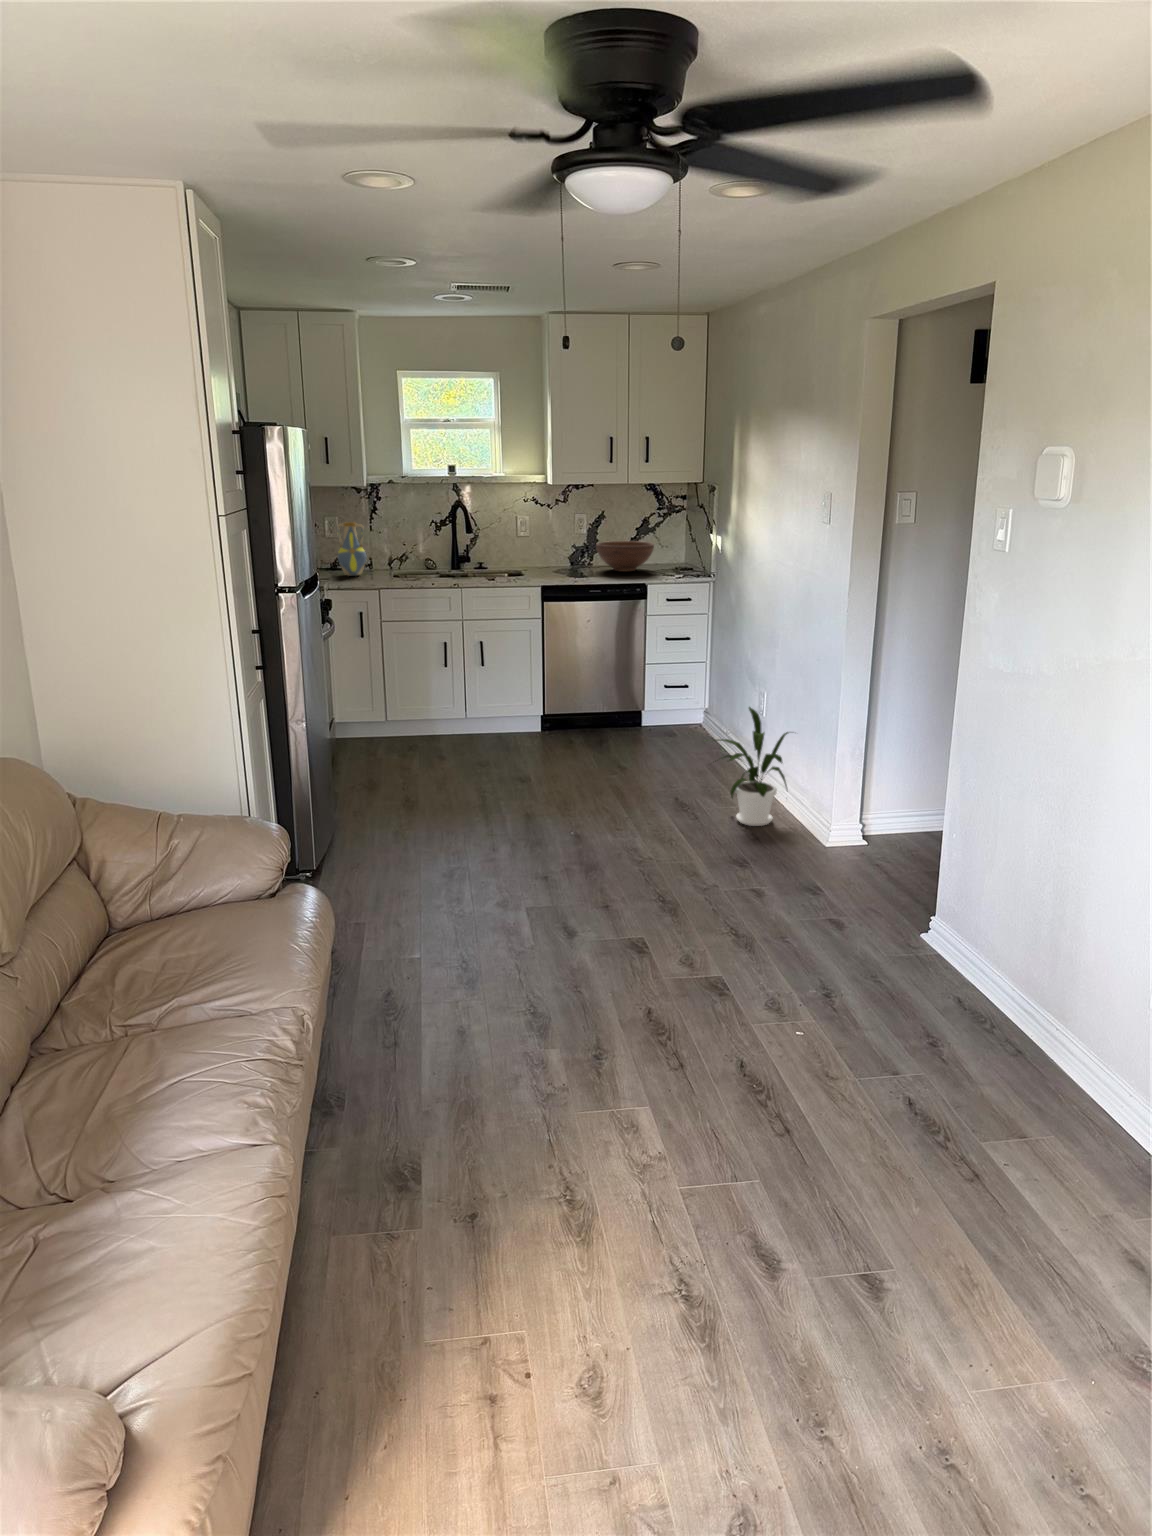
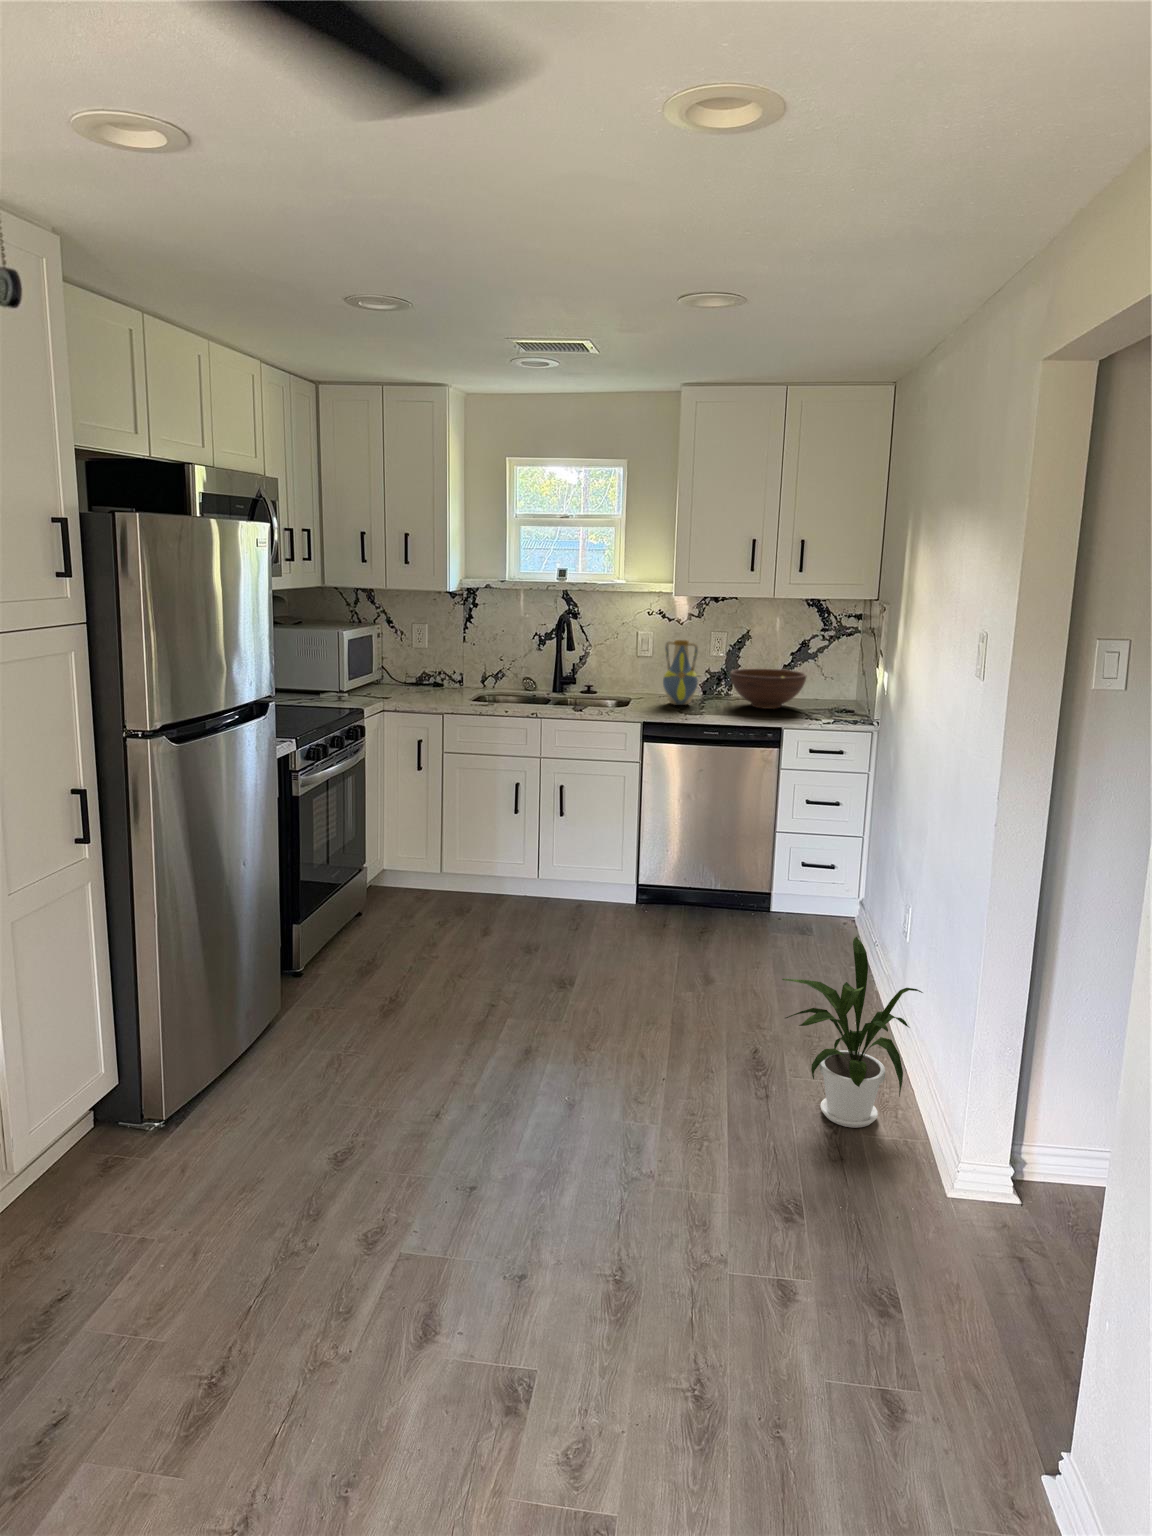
vase: present [337,522,366,576] -> present [663,640,698,705]

